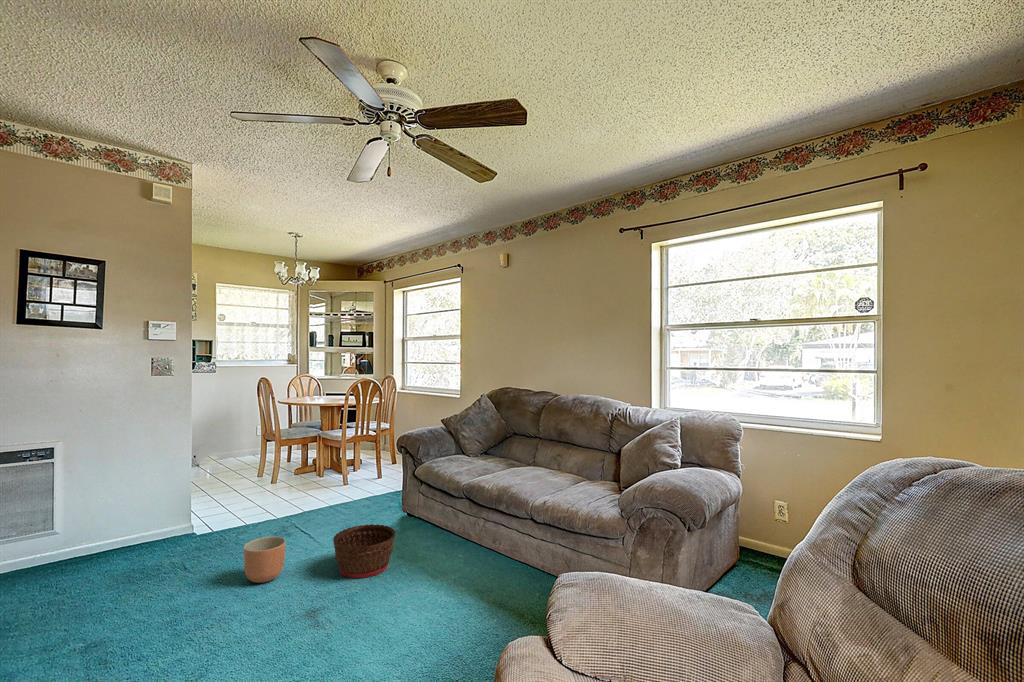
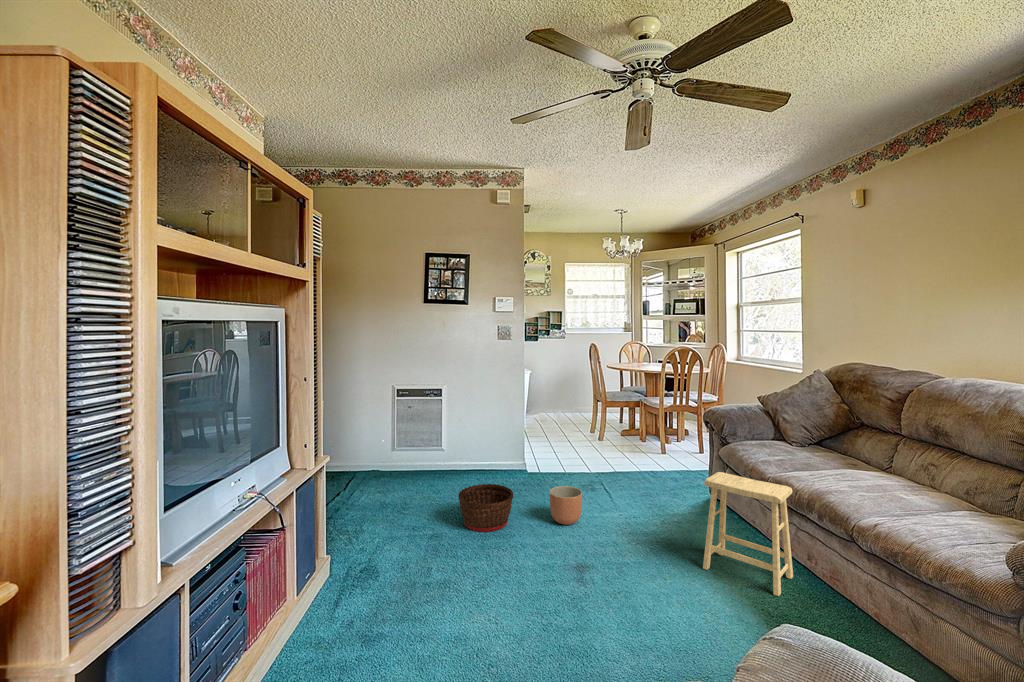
footstool: none [420,487,487,581] -> present [703,472,793,596]
basket: present [333,524,396,578] -> present [458,484,513,532]

